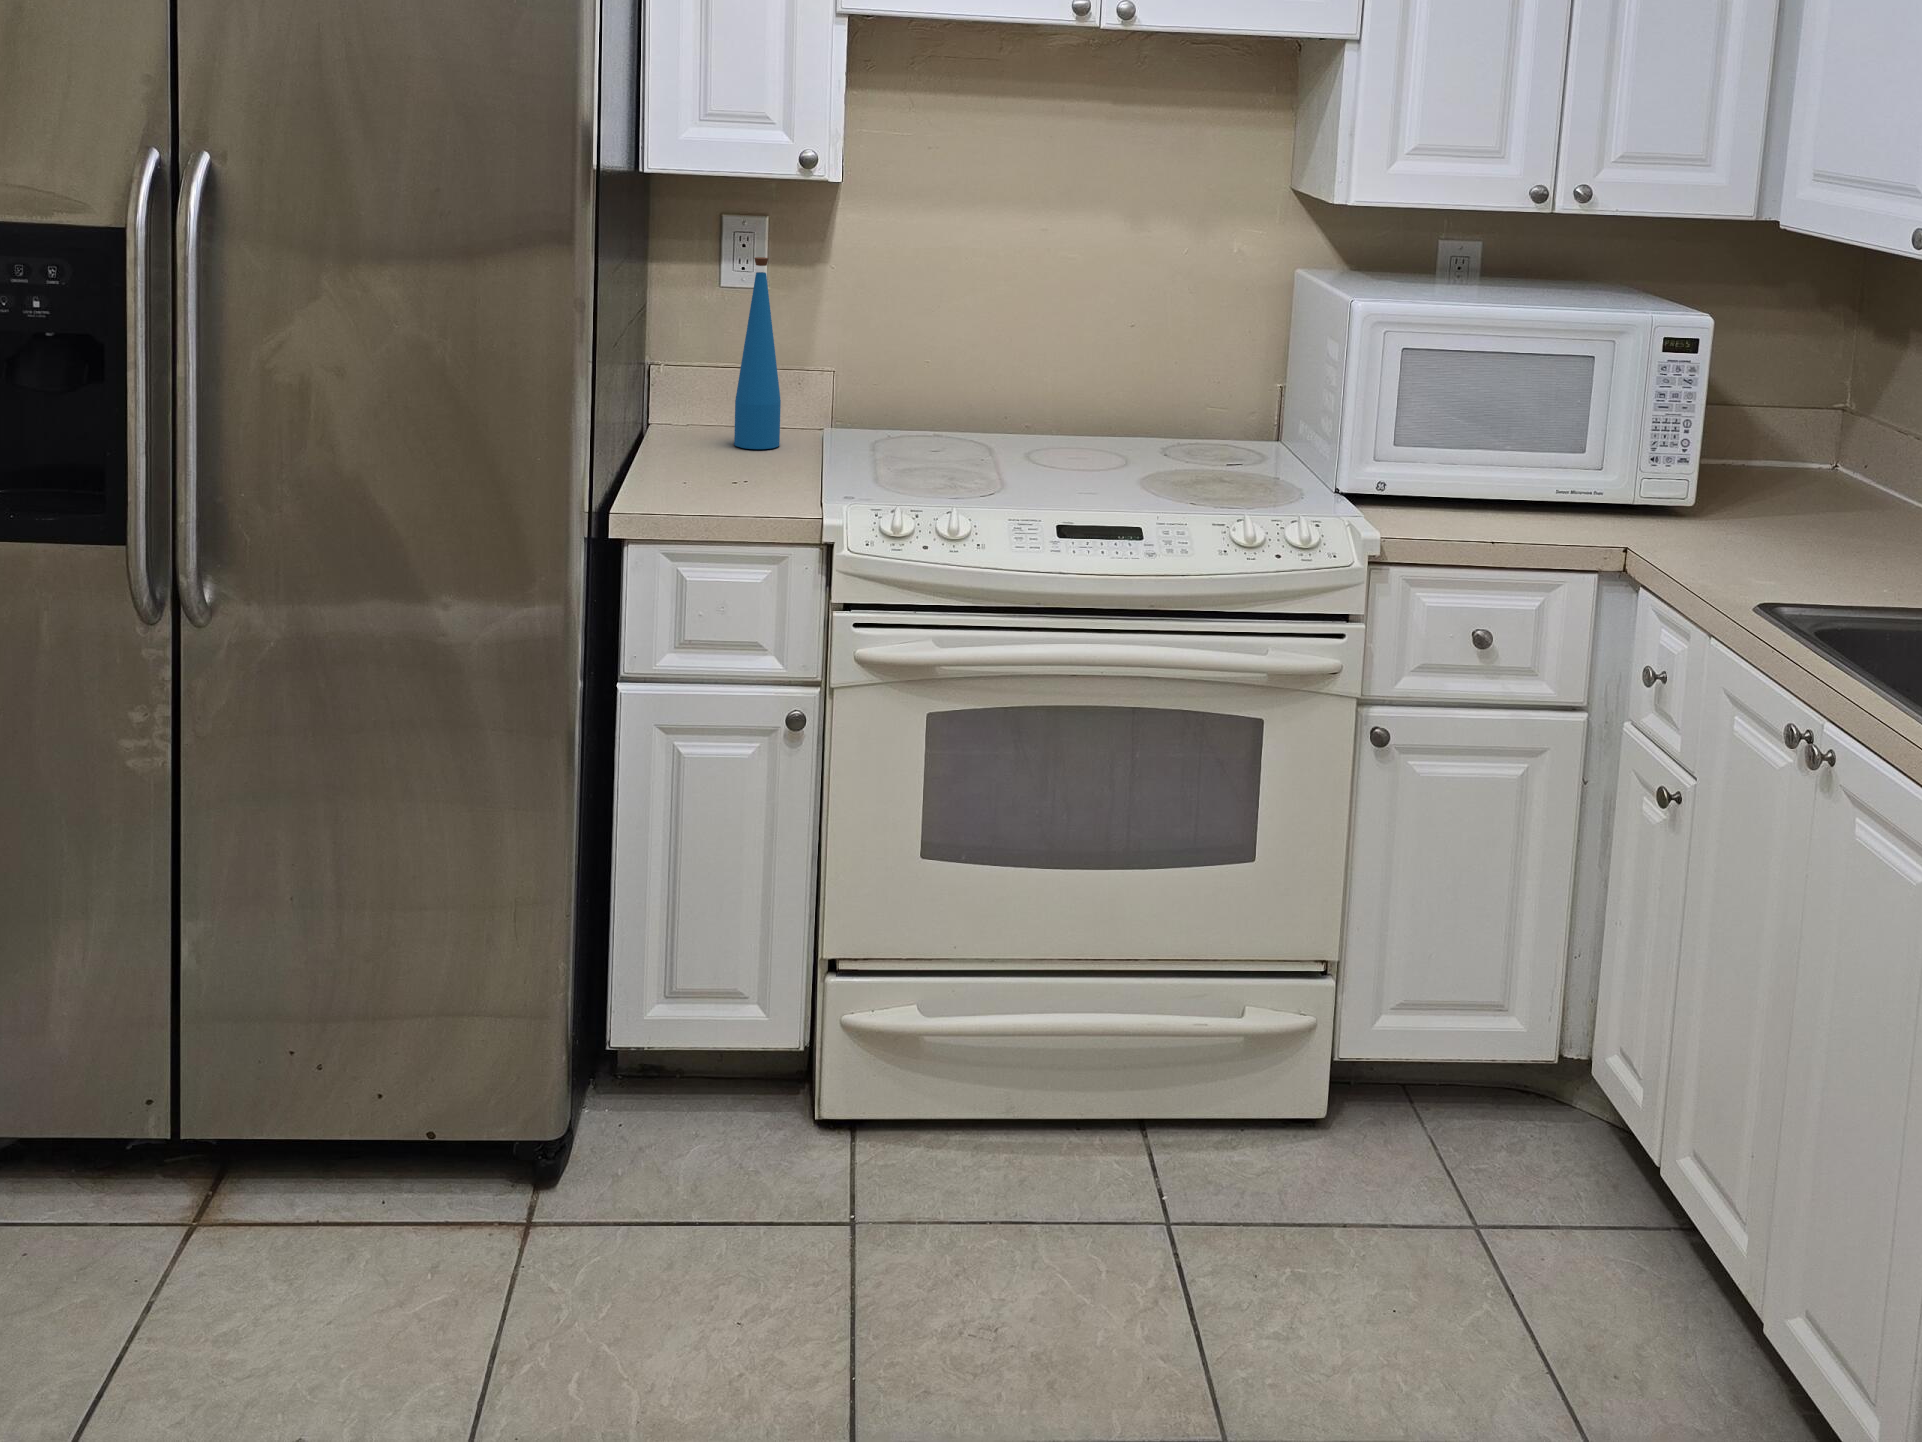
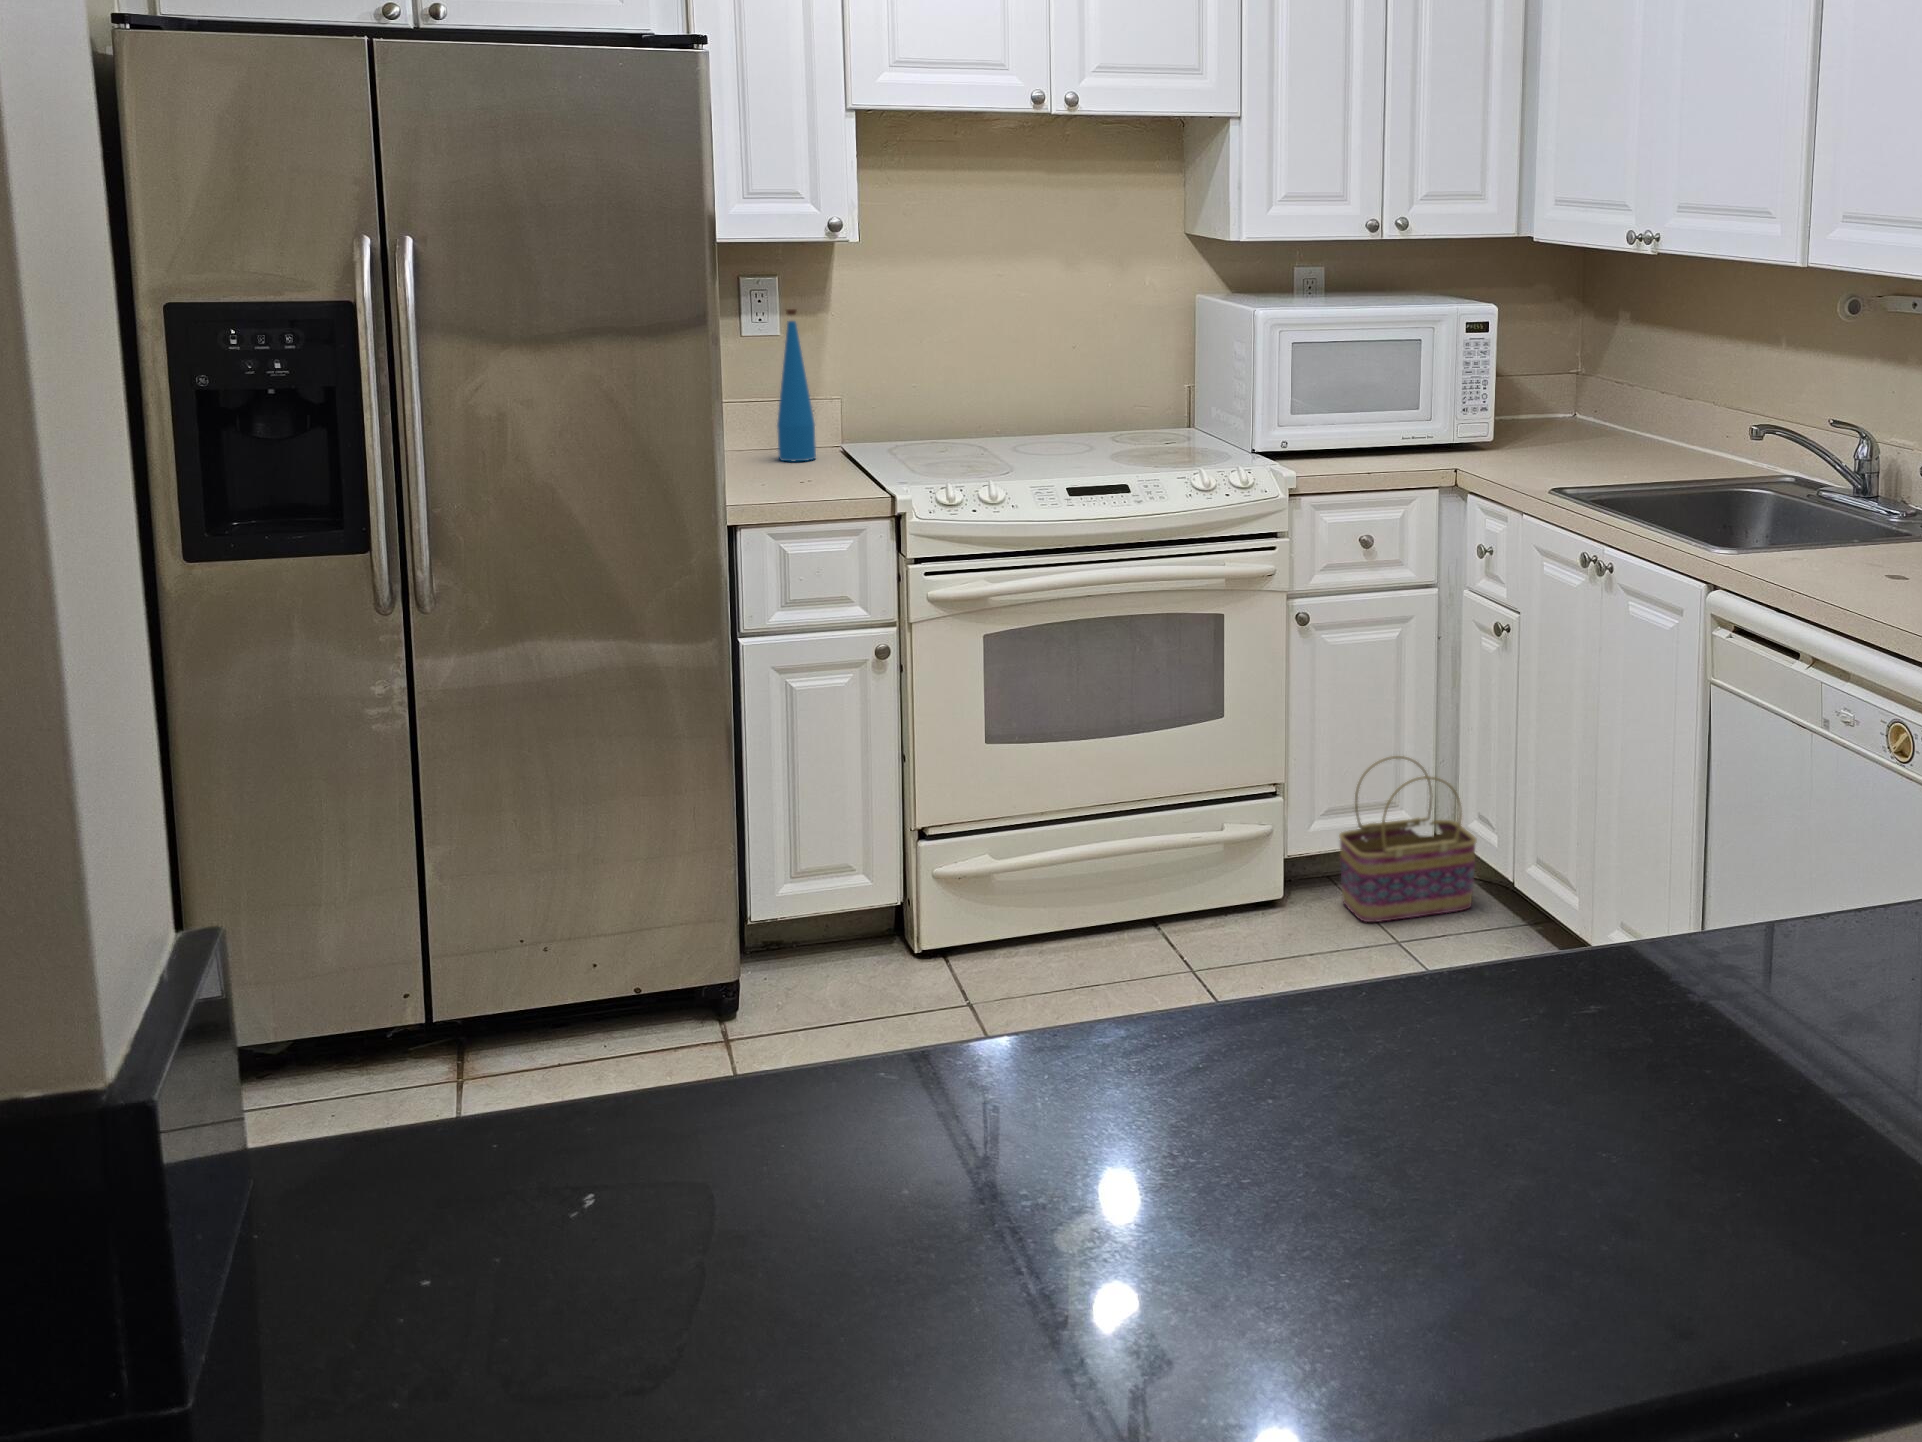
basket: none [1412,940,1613,1185] -> present [1339,756,1477,922]

